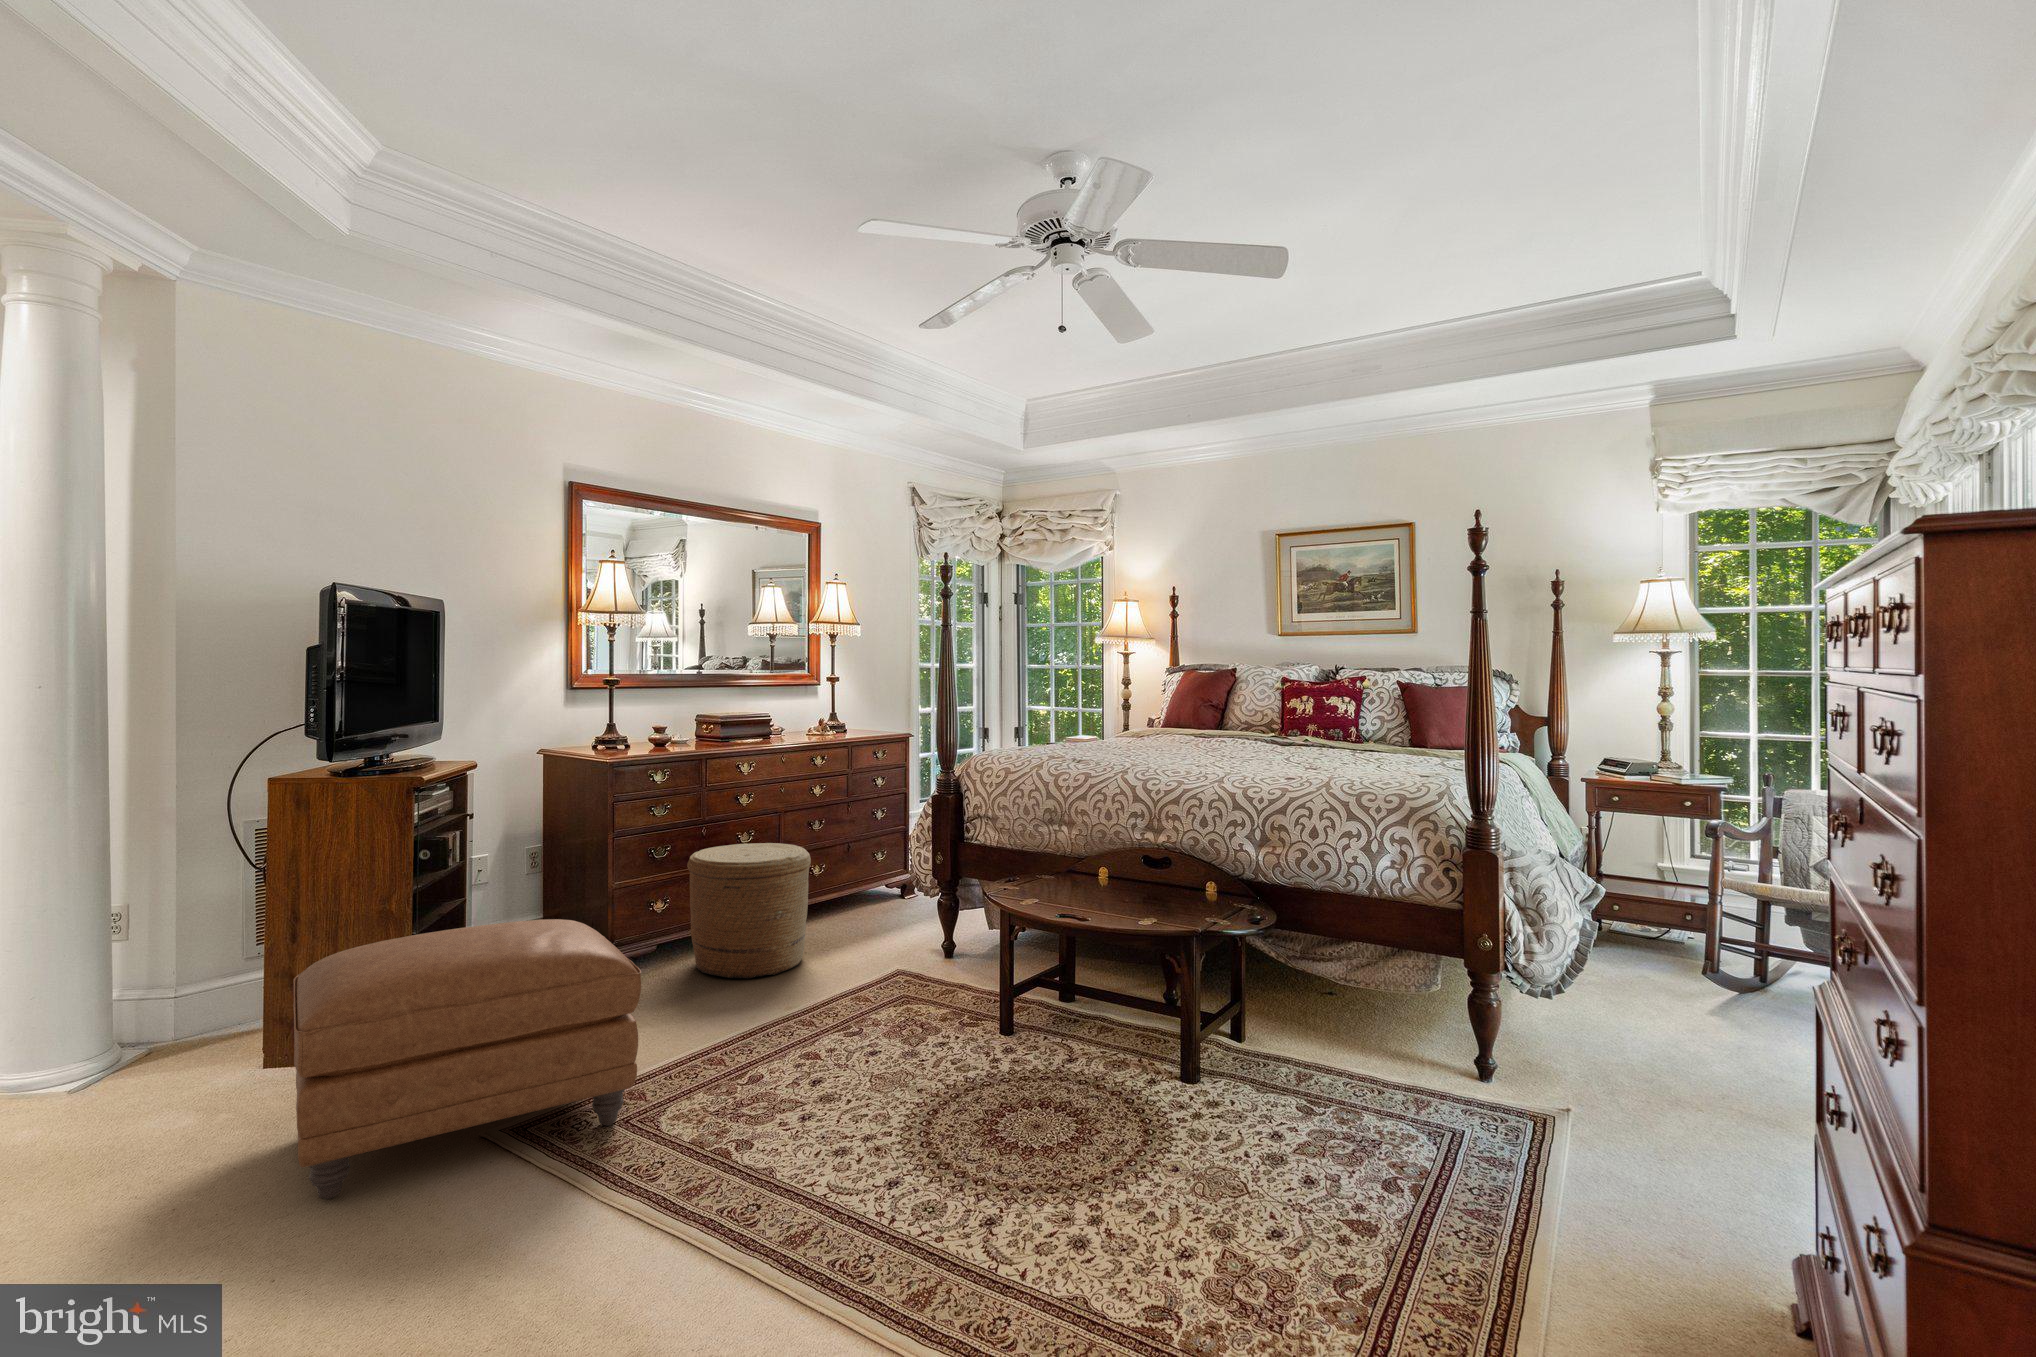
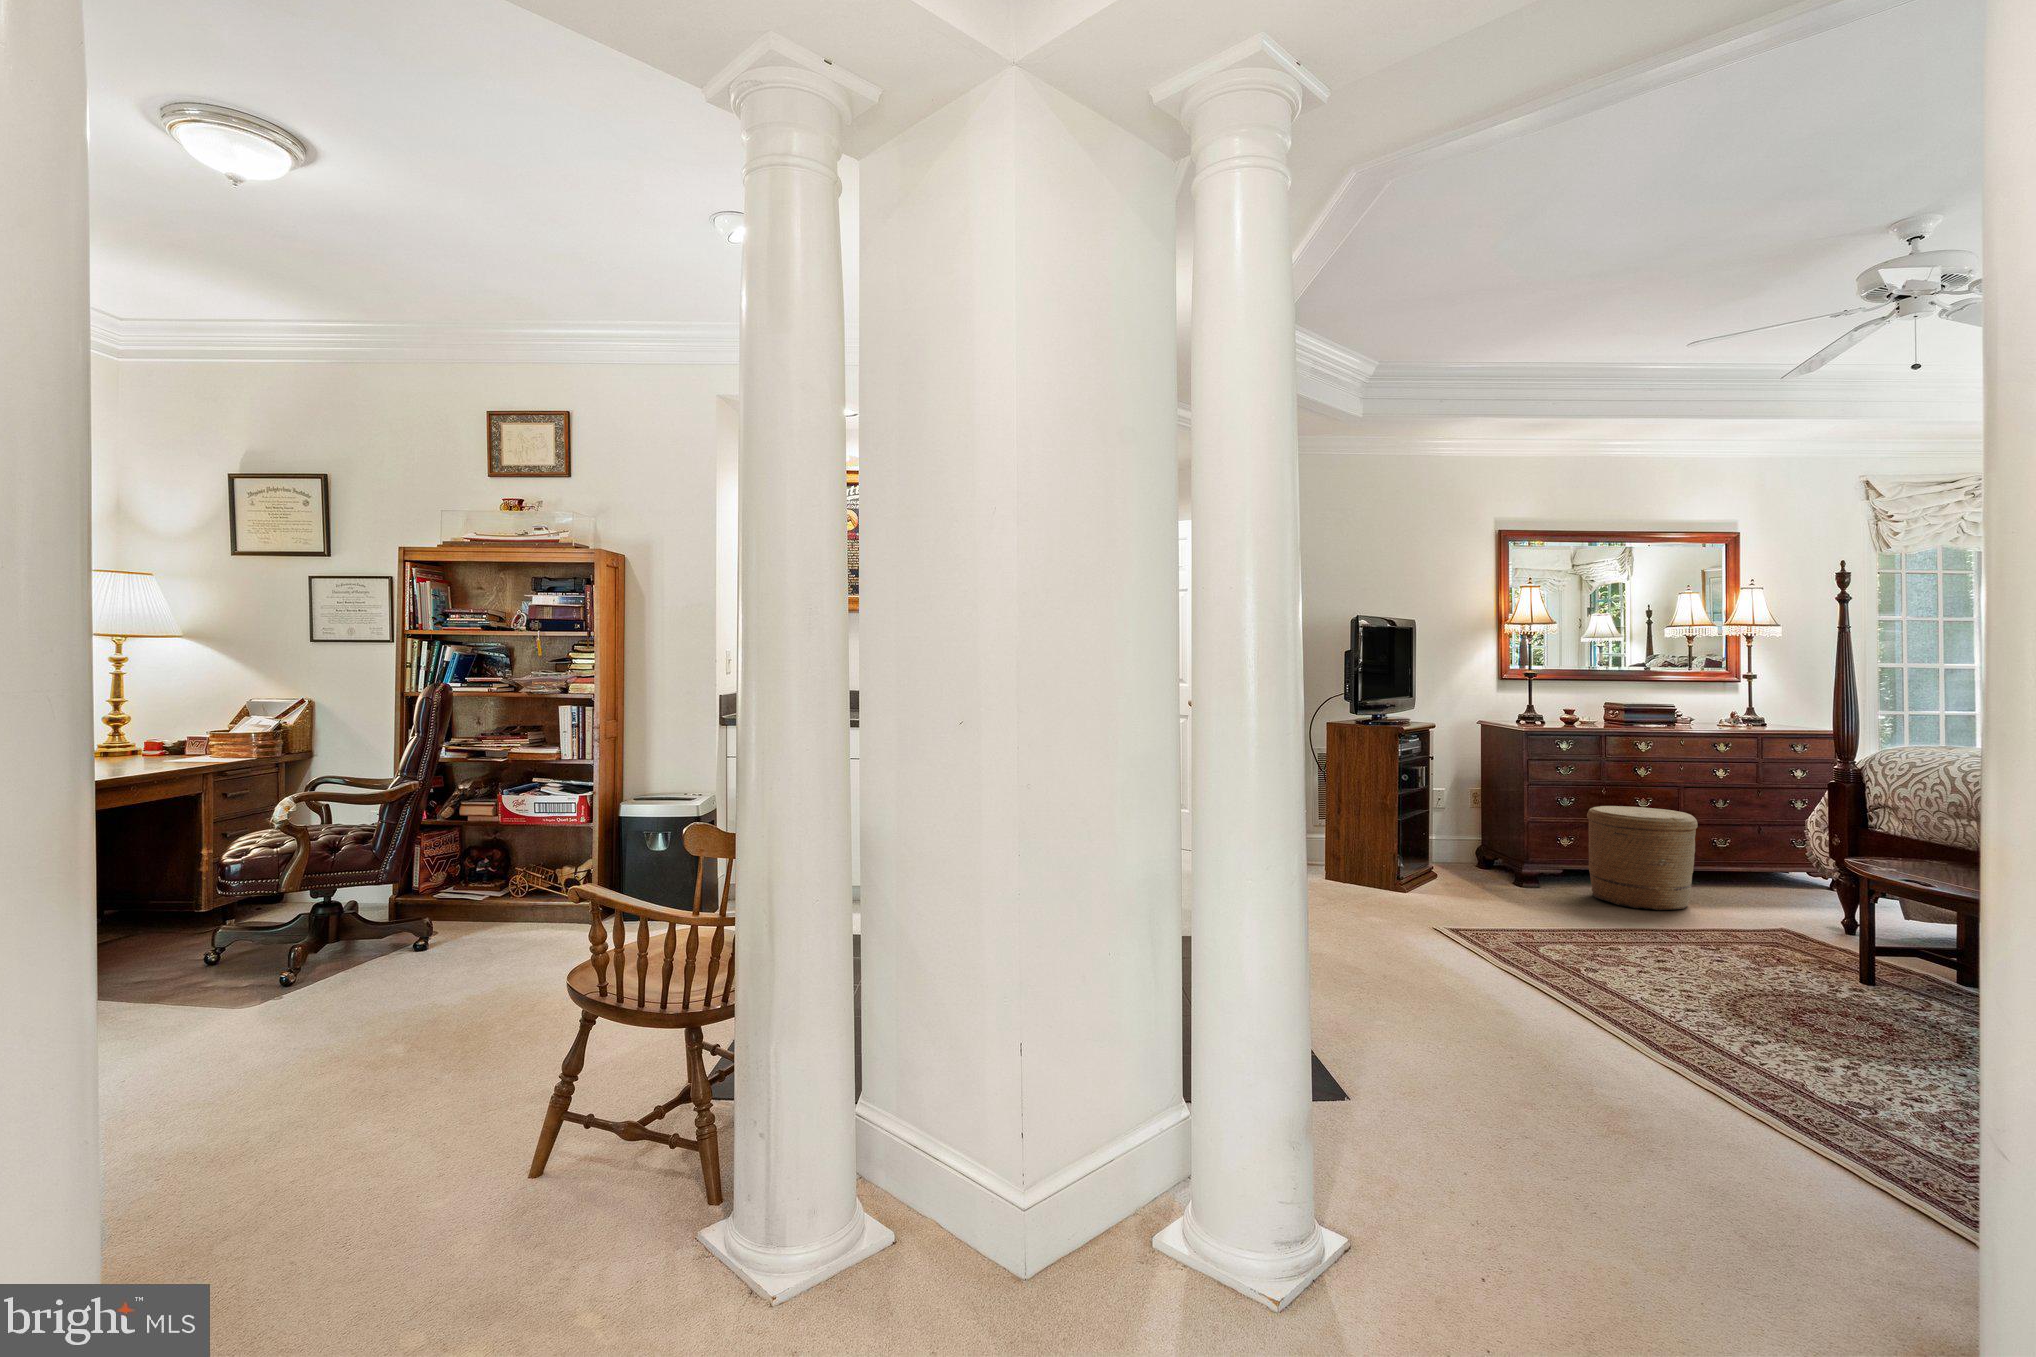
ottoman: present [293,919,641,1199] -> none [1340,816,1533,949]

